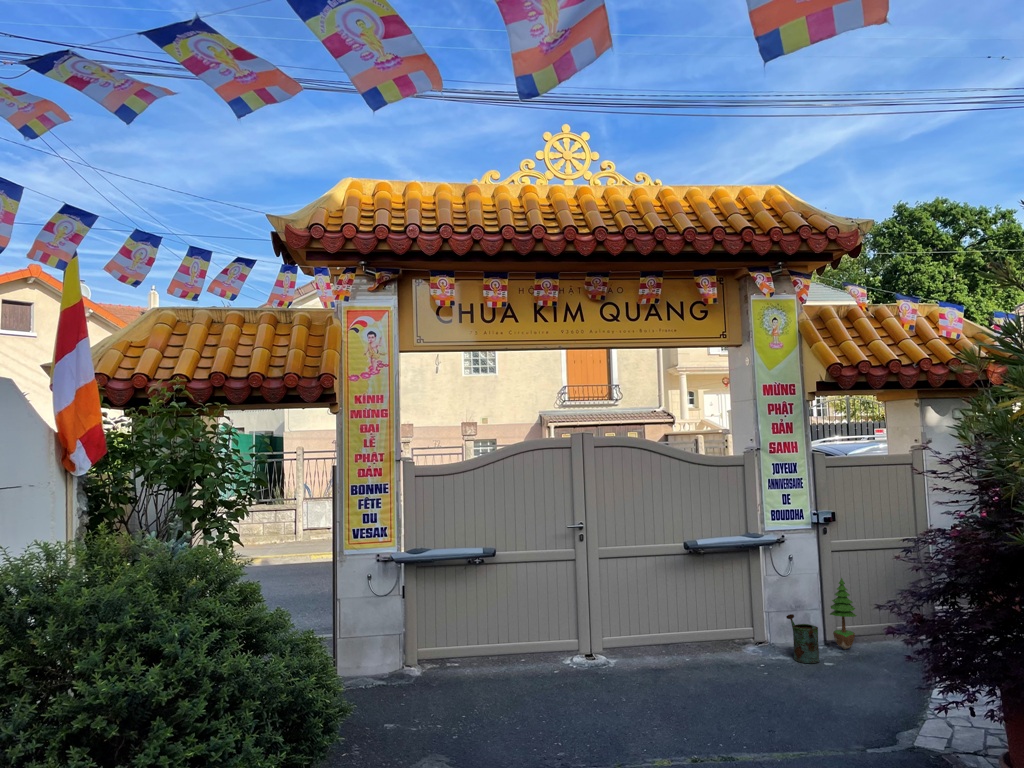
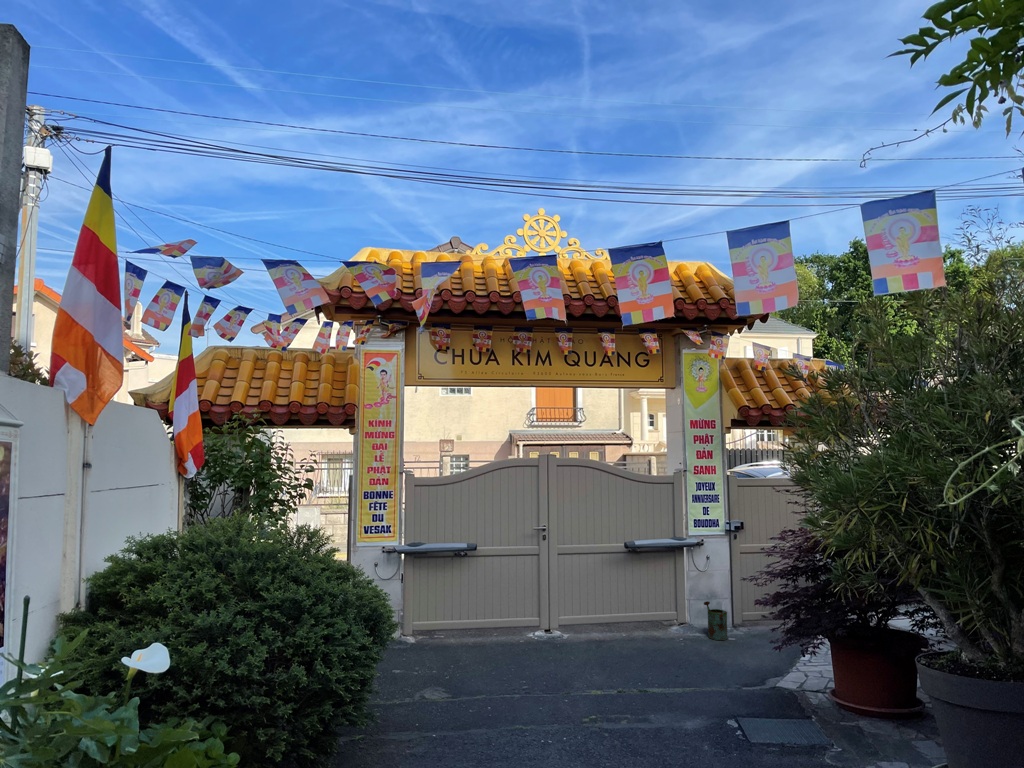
potted tree: present [830,578,857,650] -> none [738,573,759,630]

